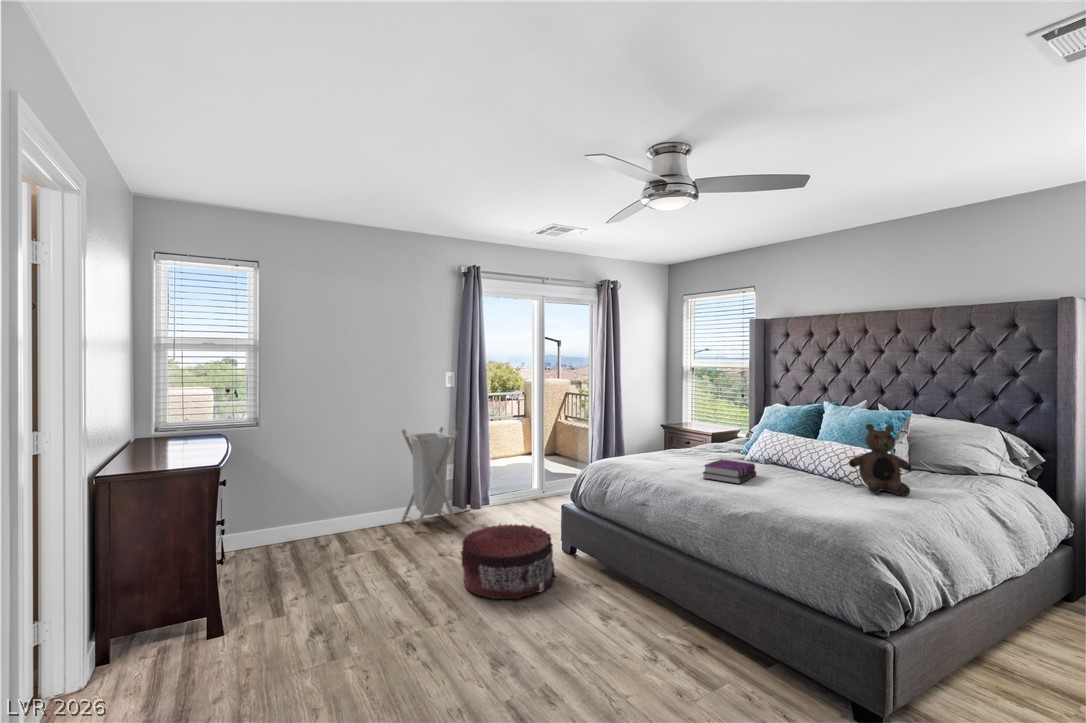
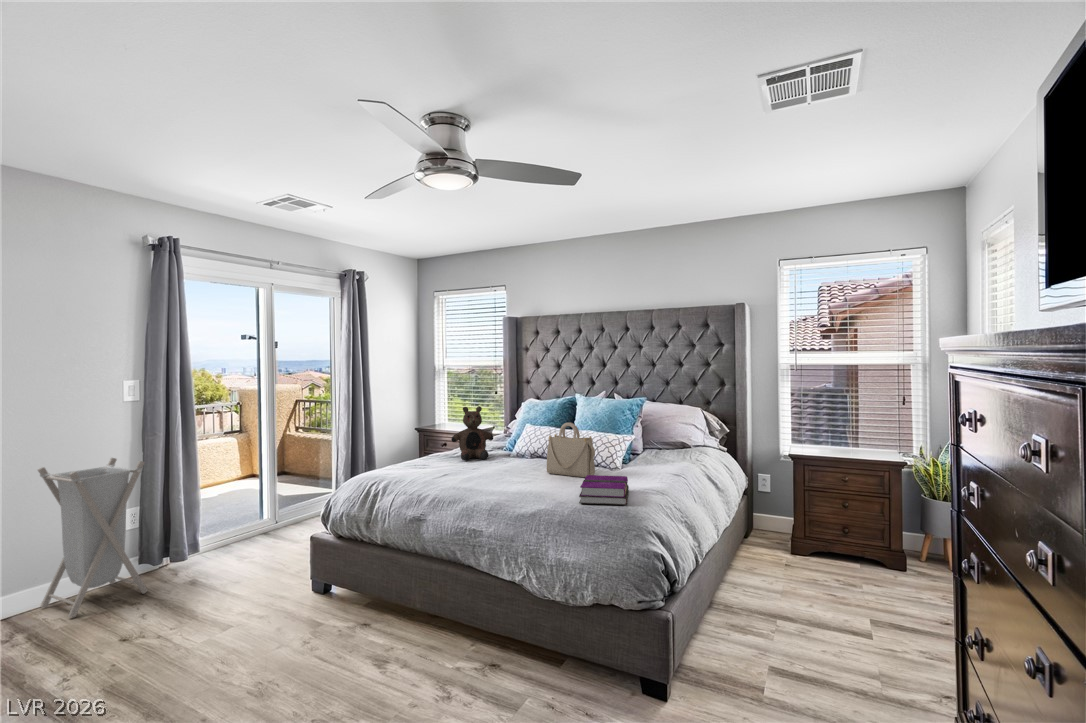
teddy bear: present [849,424,911,496] -> present [451,406,493,460]
handbag: none [774,430,830,489] -> present [547,423,595,477]
hardback book: present [703,459,756,484] -> present [579,475,629,505]
pouf: present [461,524,556,599] -> none [164,569,311,684]

